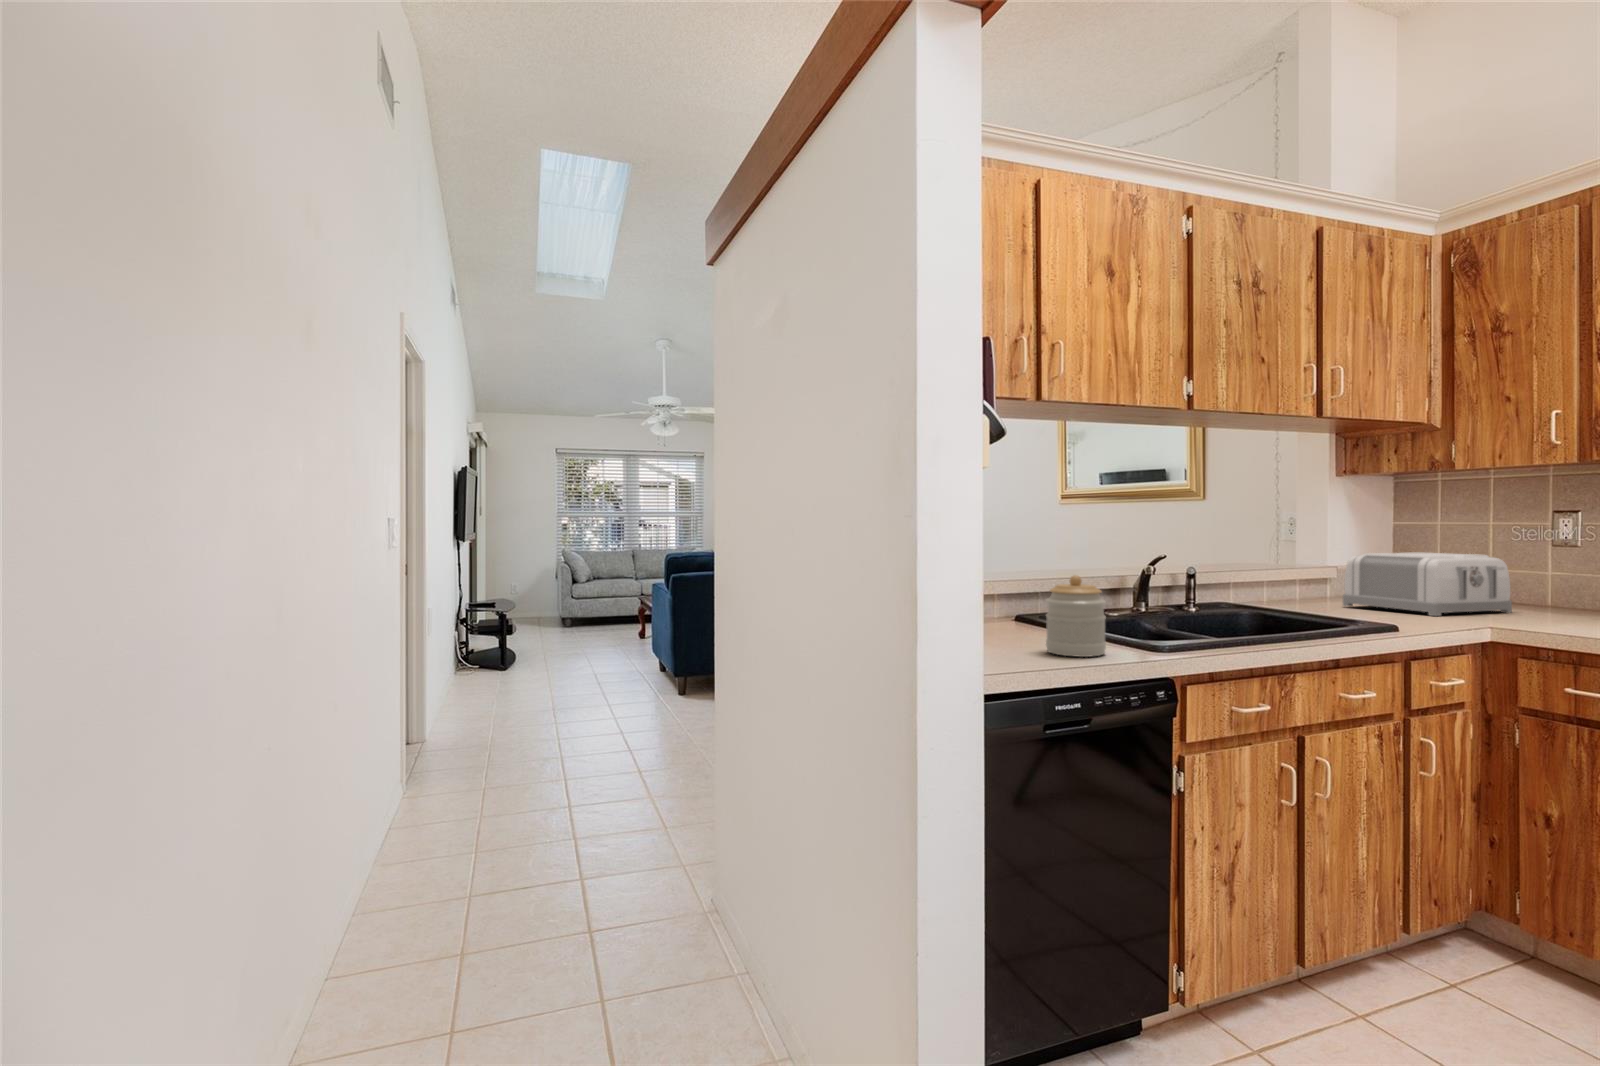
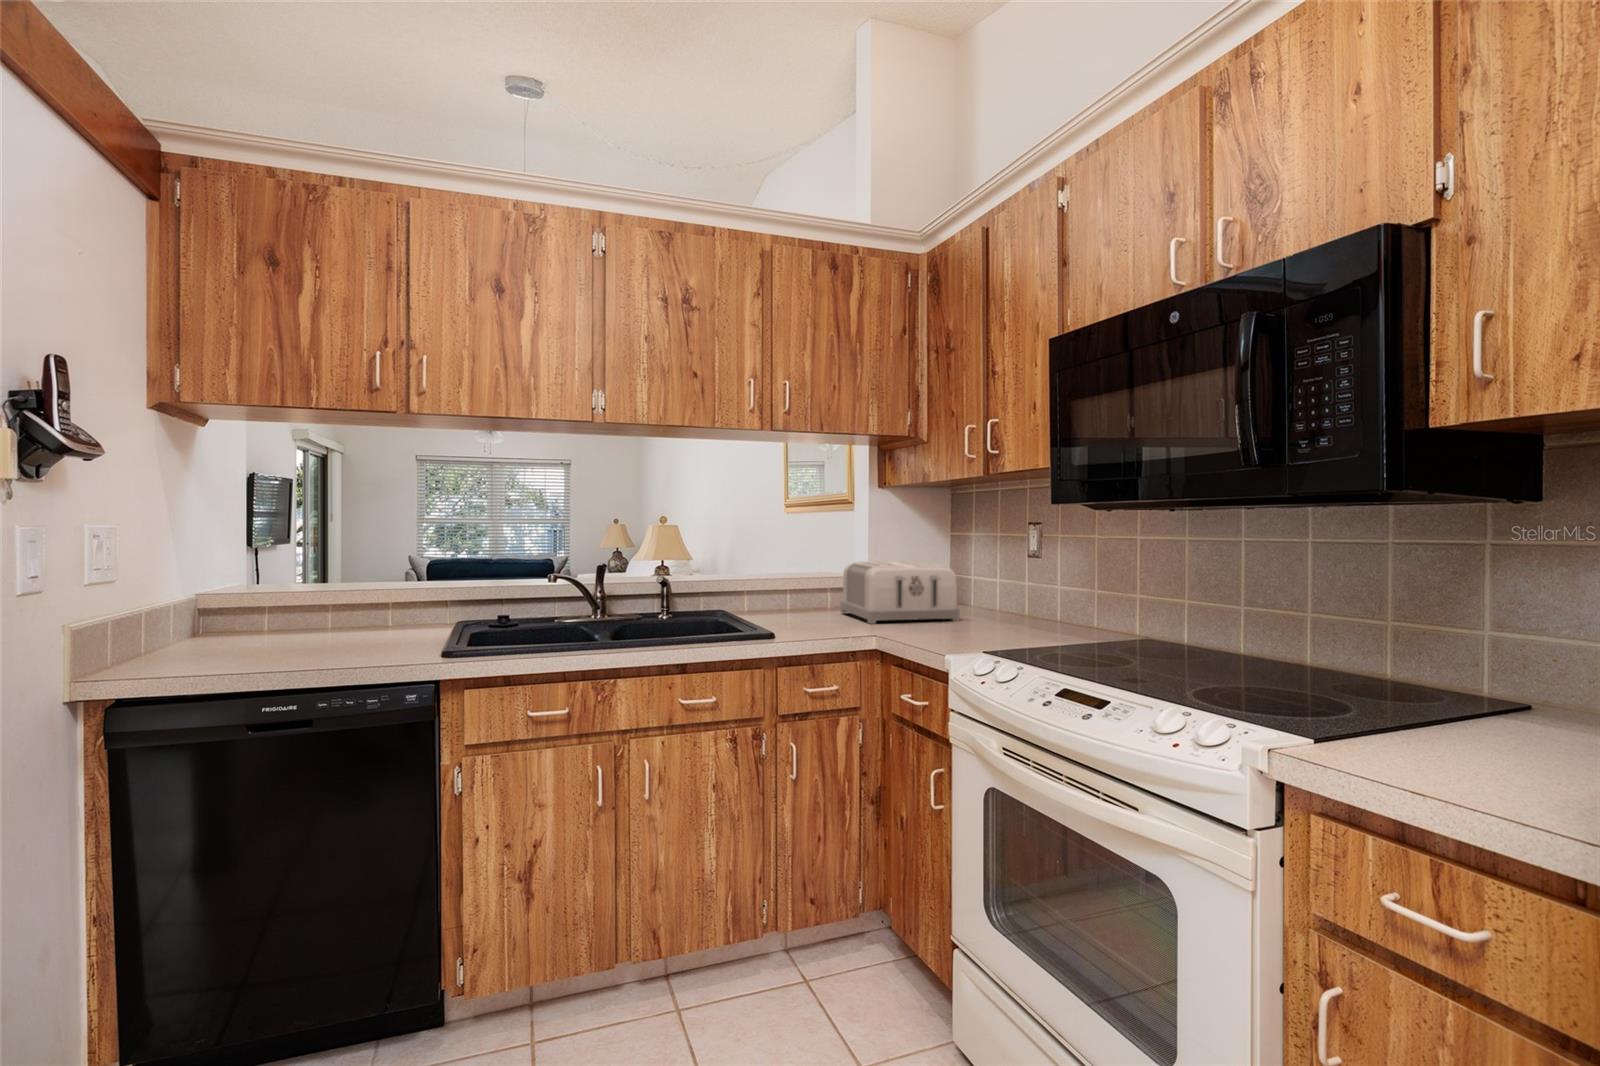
jar: present [1046,575,1106,657] -> none [312,583,376,662]

